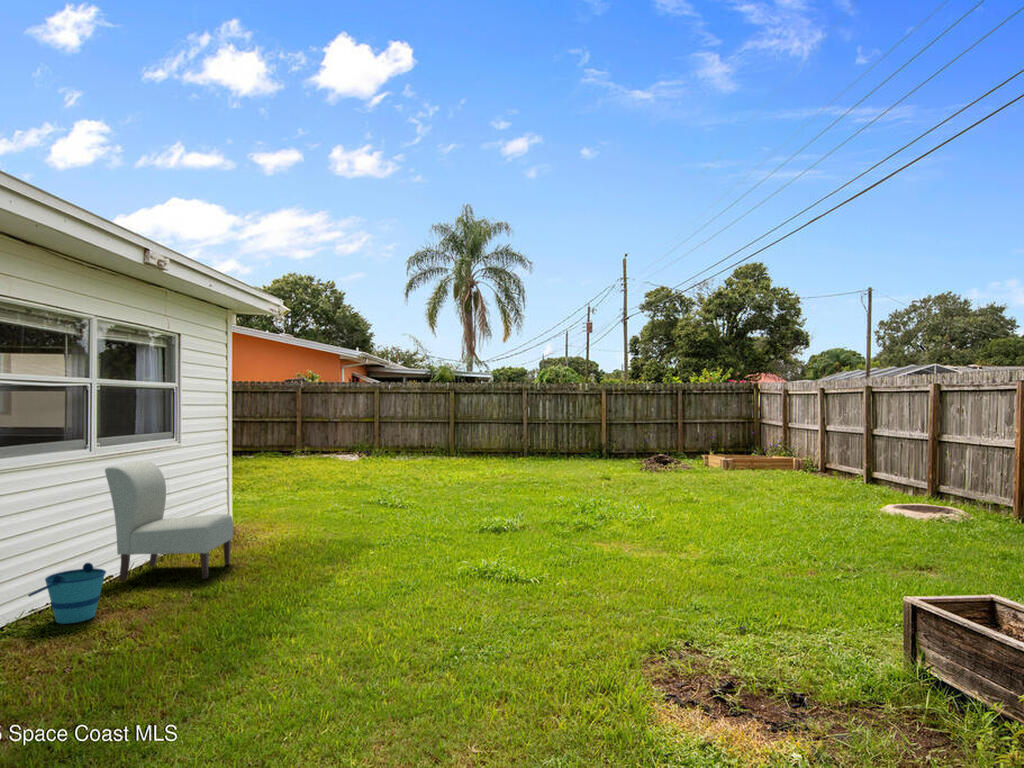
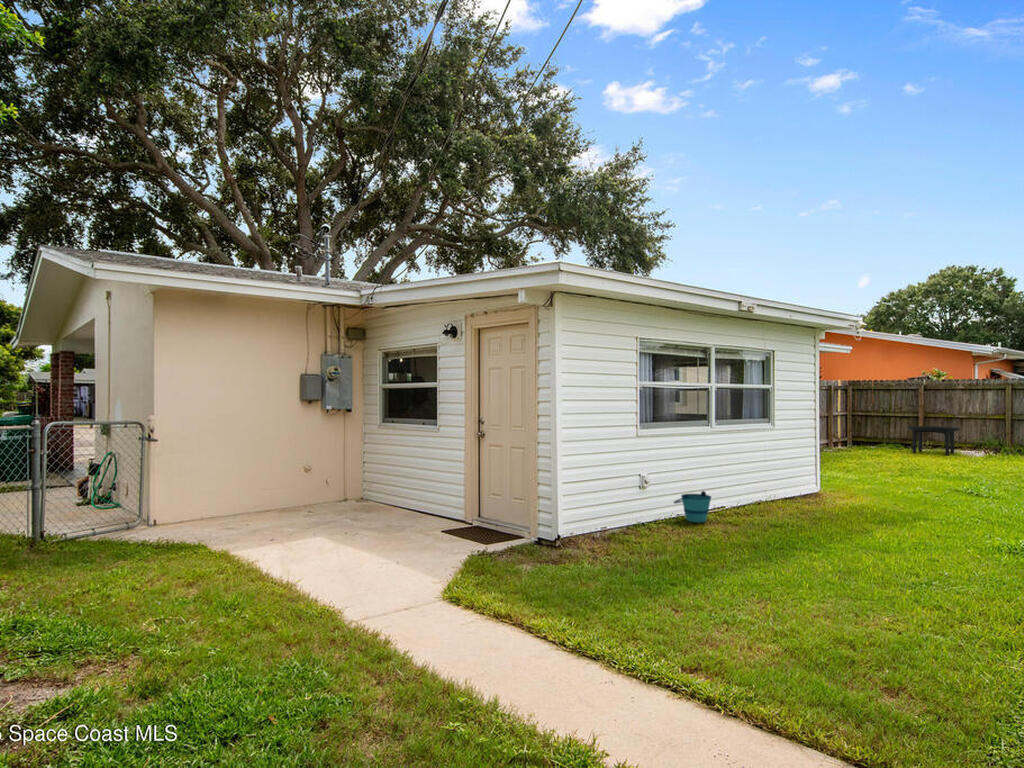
round table: none [287,432,337,462] -> present [907,426,961,455]
chair: present [105,461,233,581] -> none [719,436,801,517]

